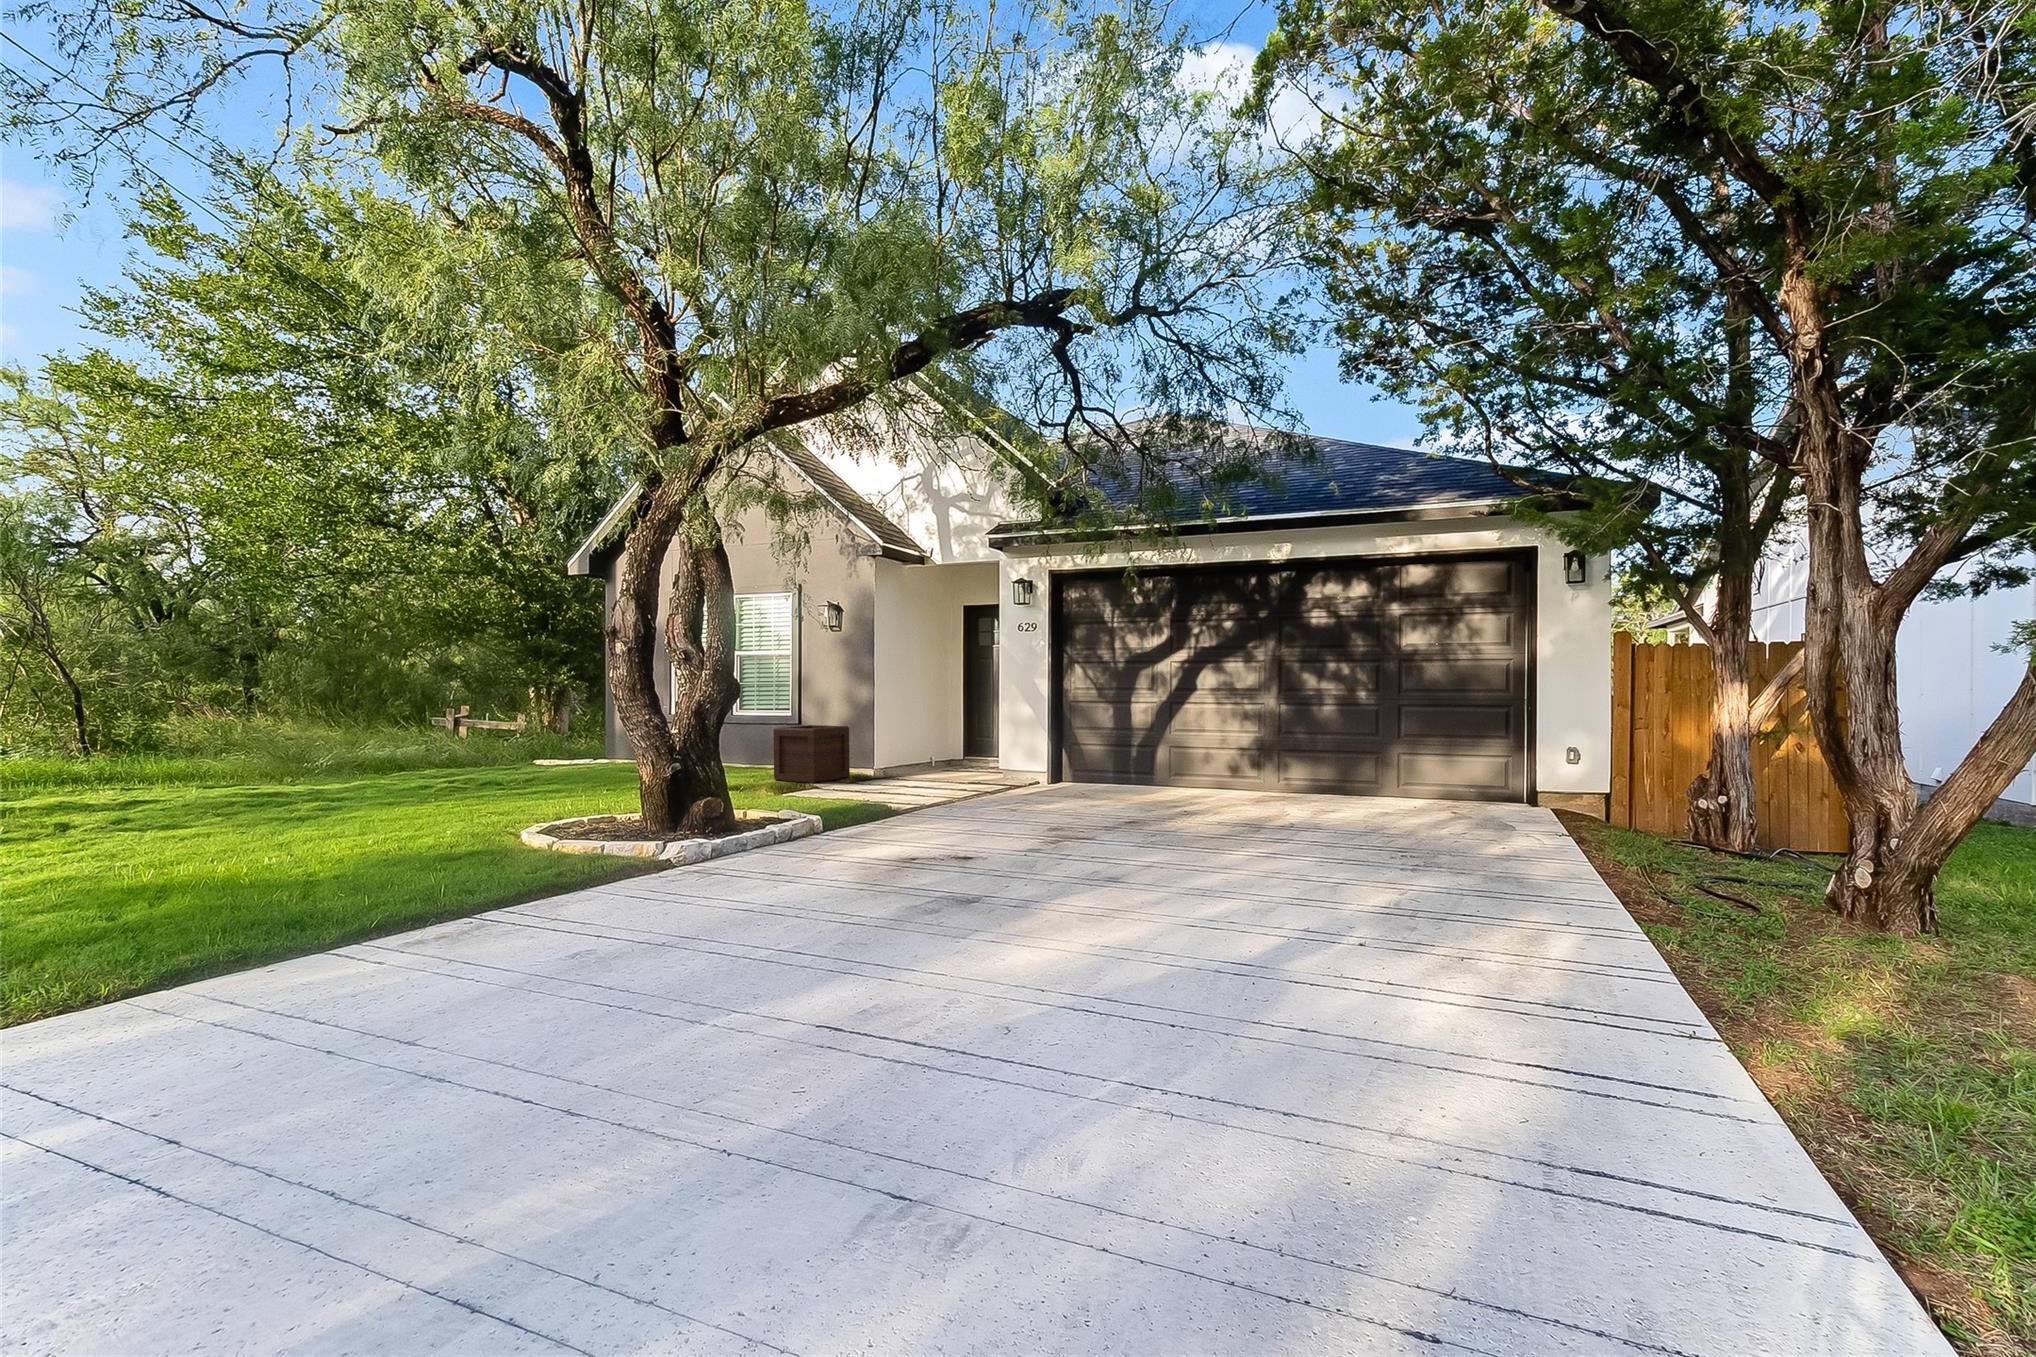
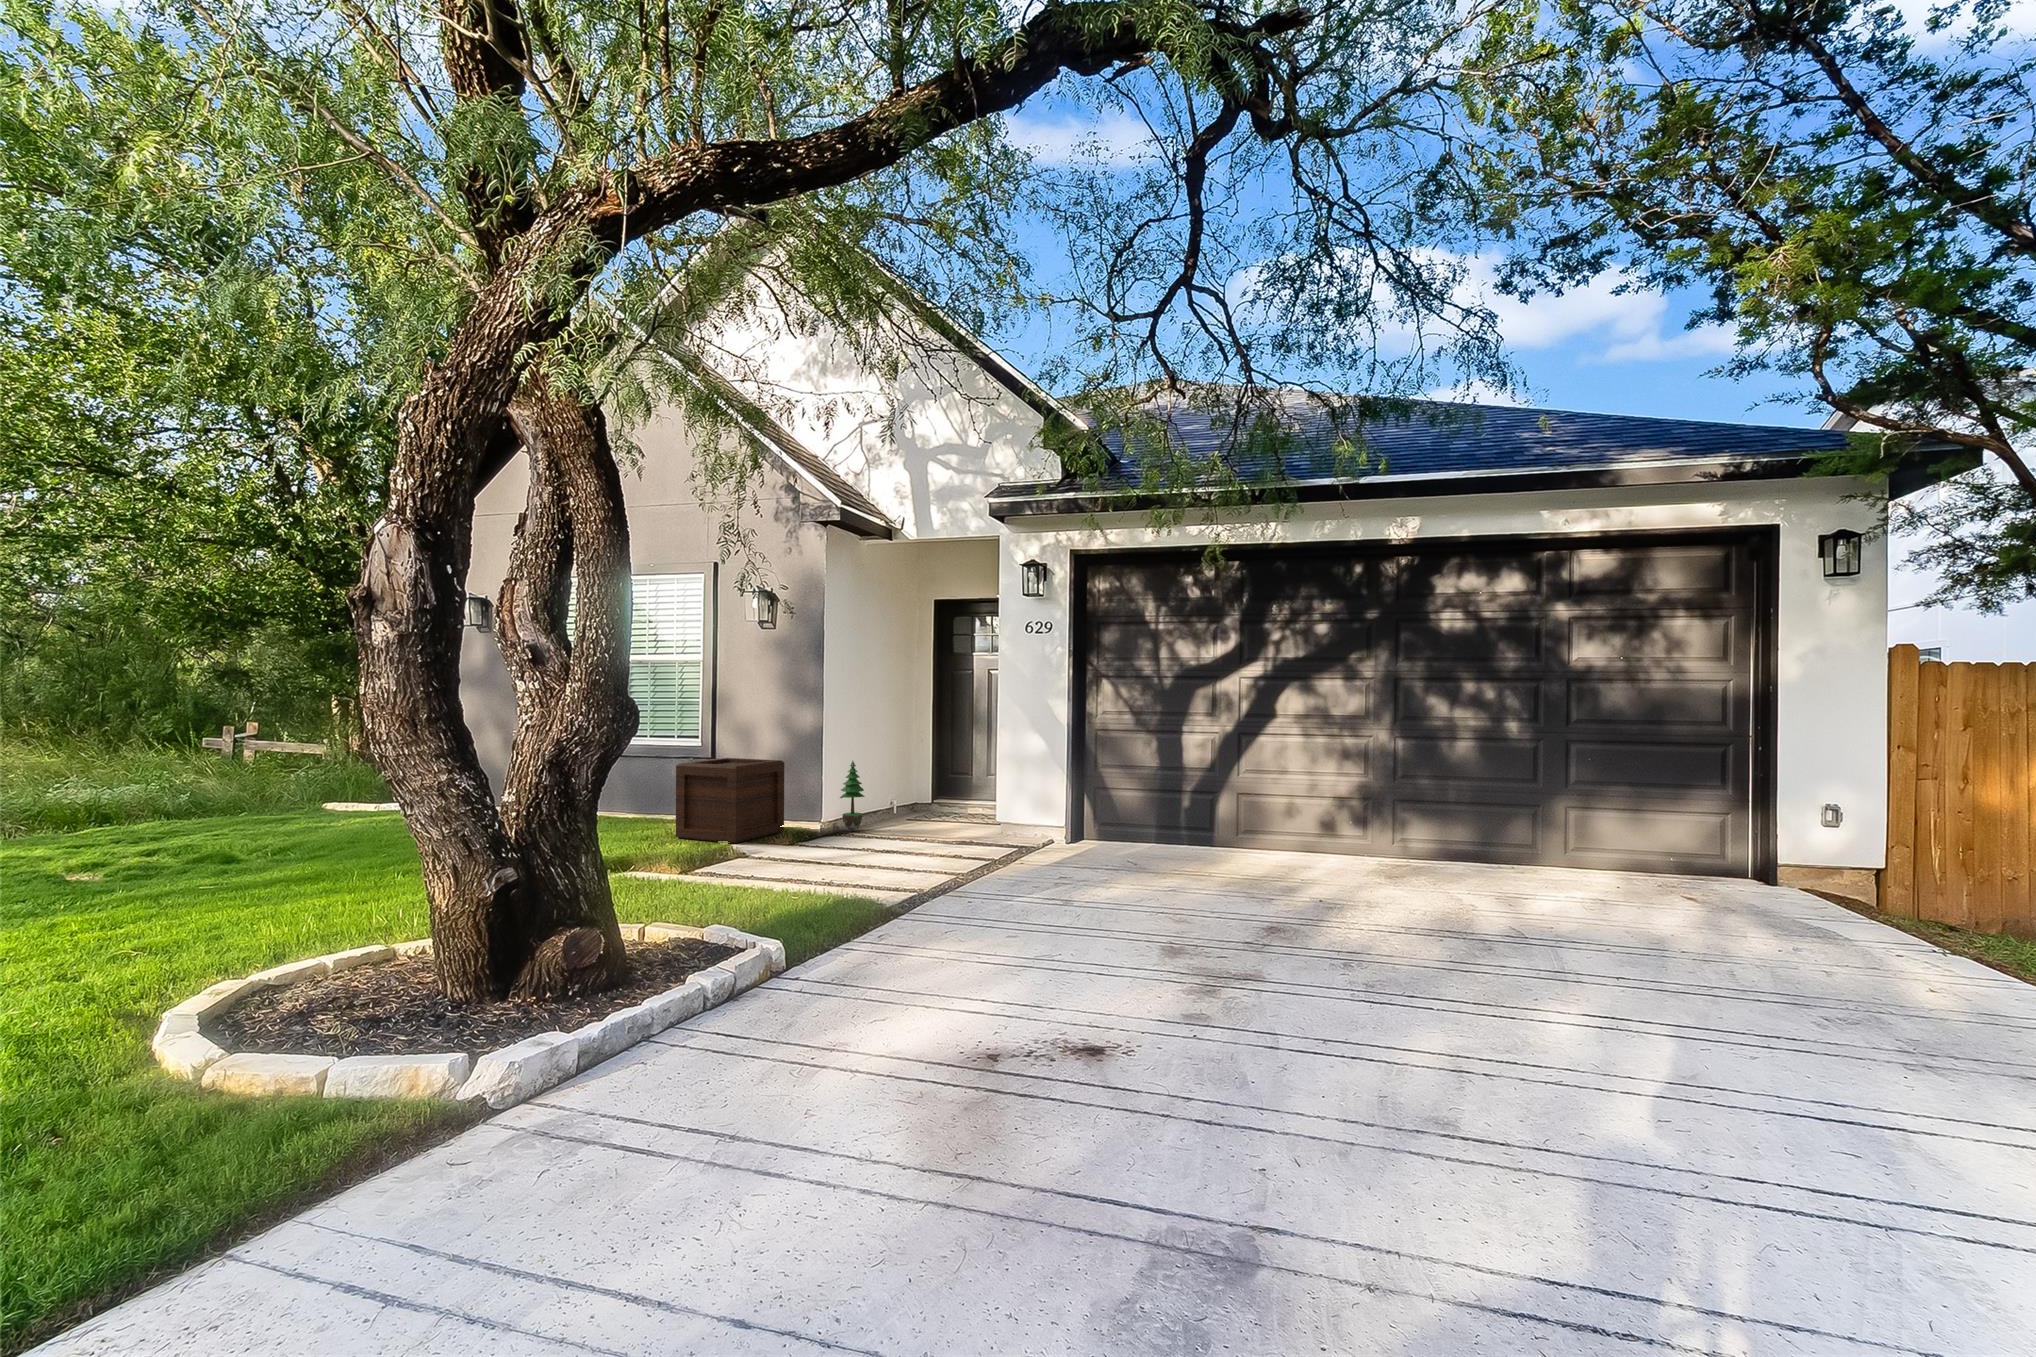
potted tree: none [888,726,907,778] -> present [840,761,865,831]

